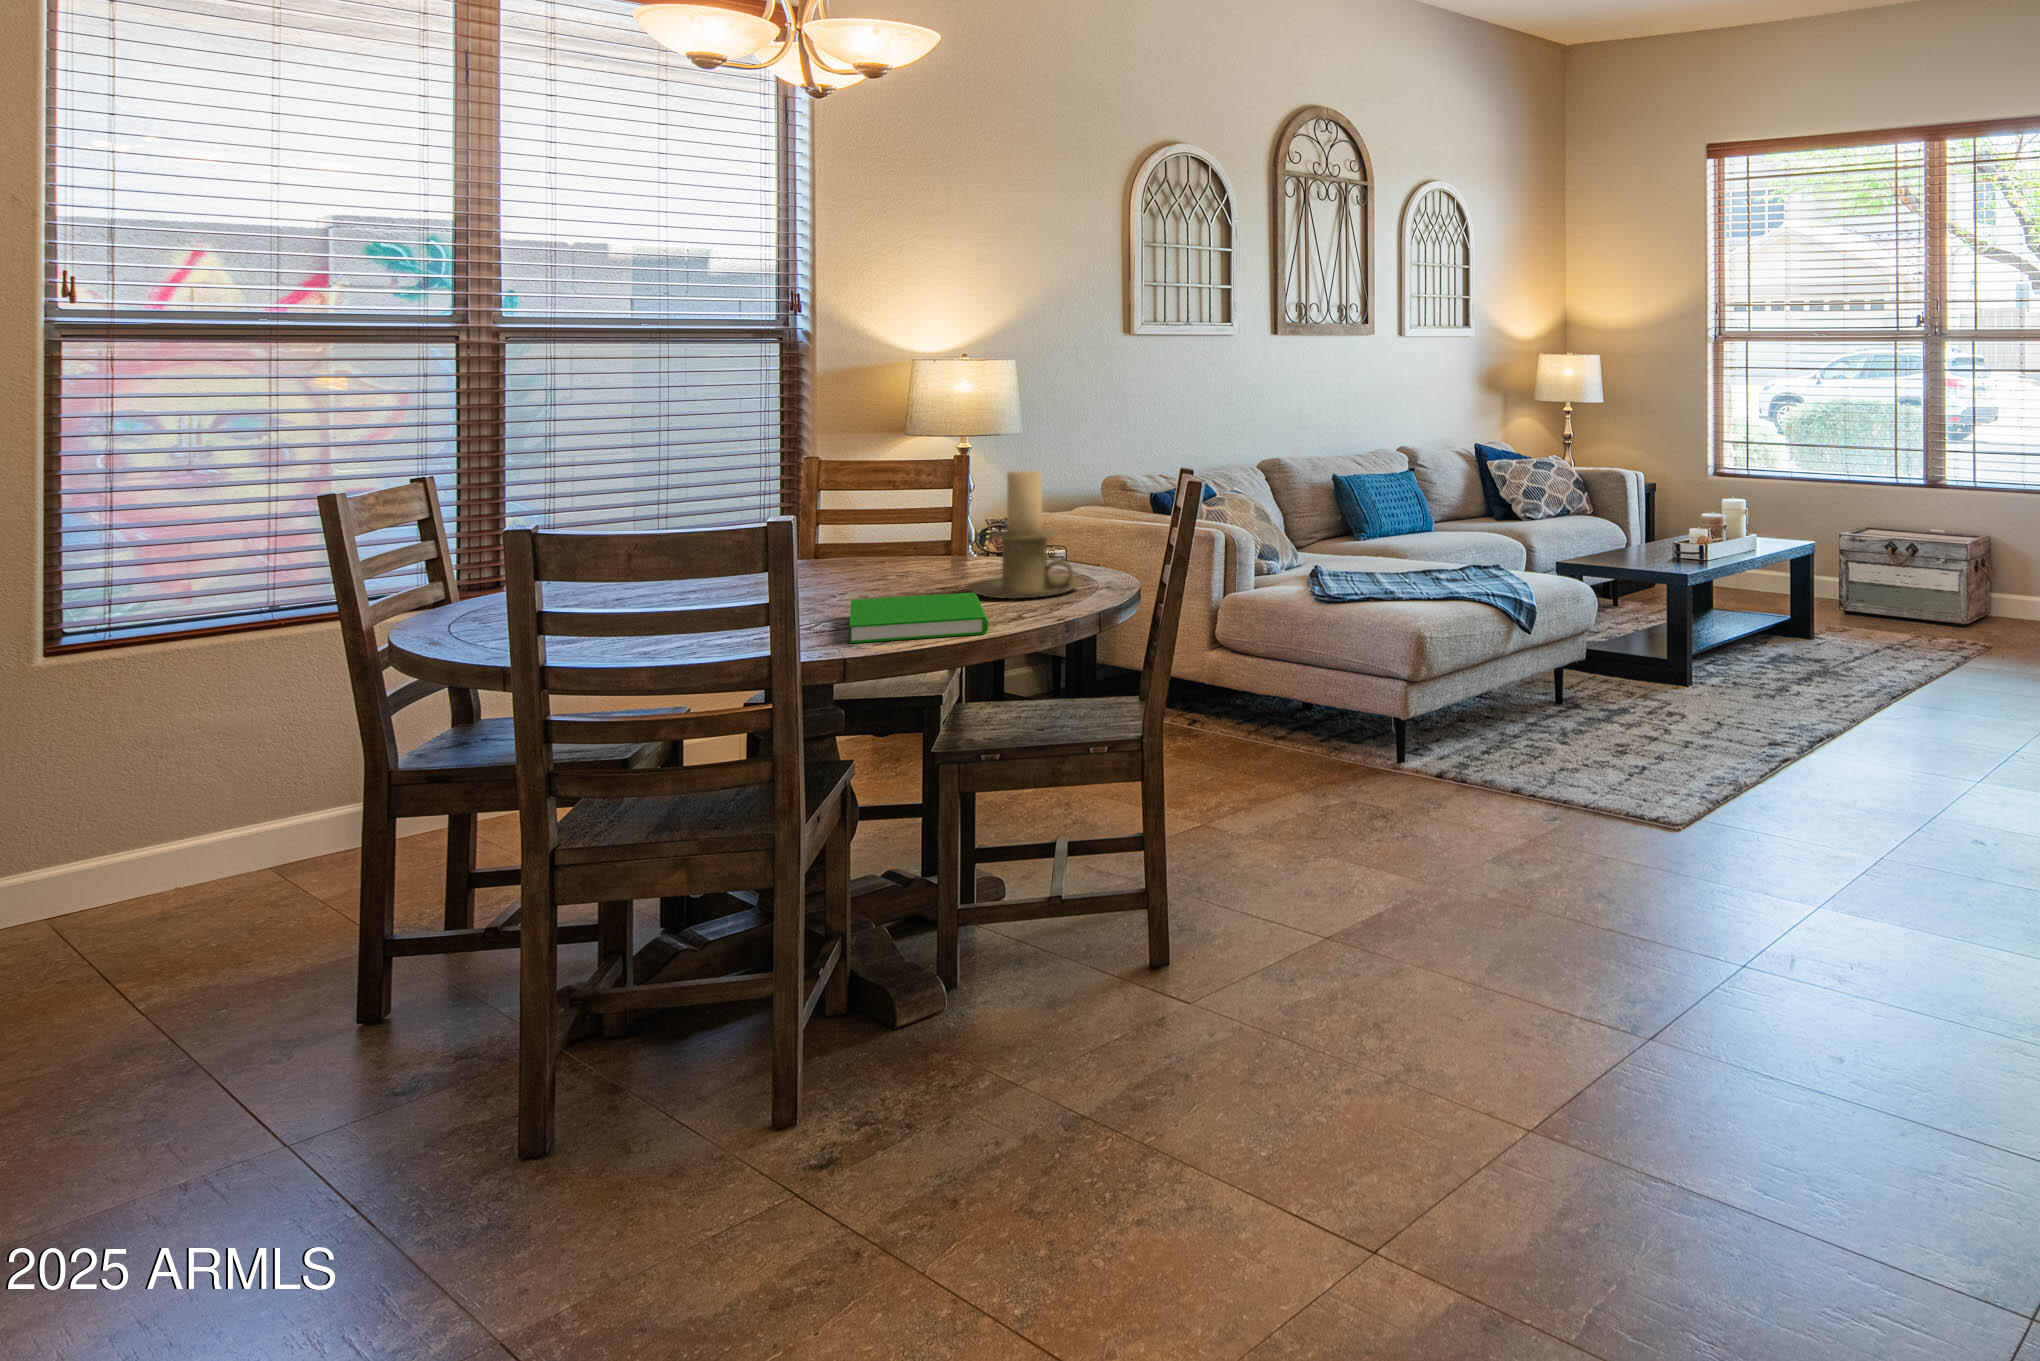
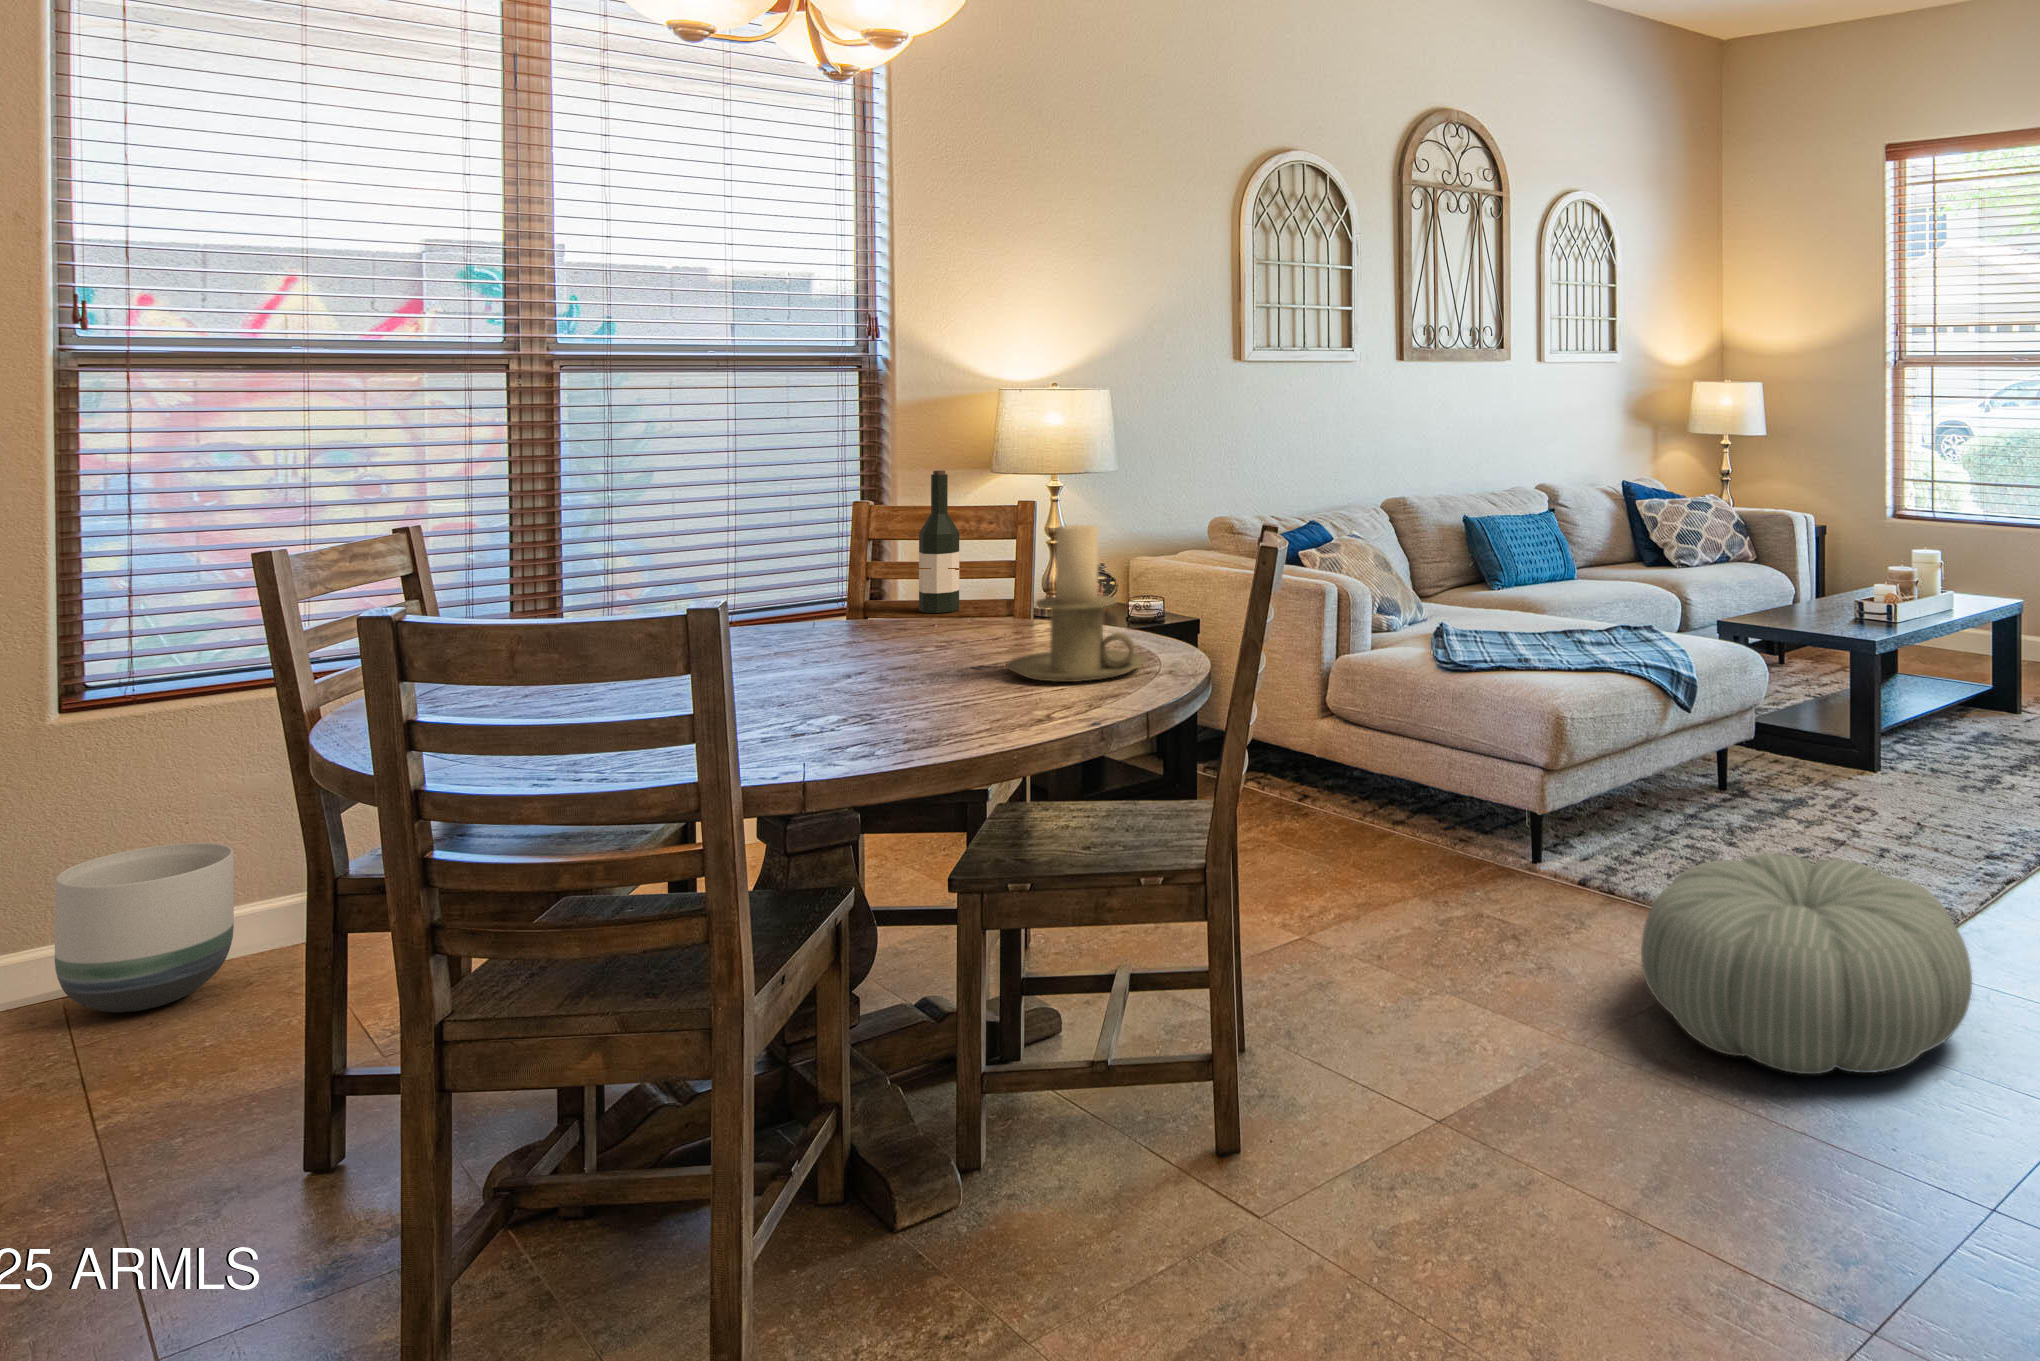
wine bottle: none [864,430,900,554] -> present [919,470,959,613]
book: present [849,593,988,643] -> none [841,676,1013,747]
pouf: none [1487,734,1743,894] -> present [1641,854,1972,1074]
planter: none [51,774,218,925] -> present [55,843,234,1012]

